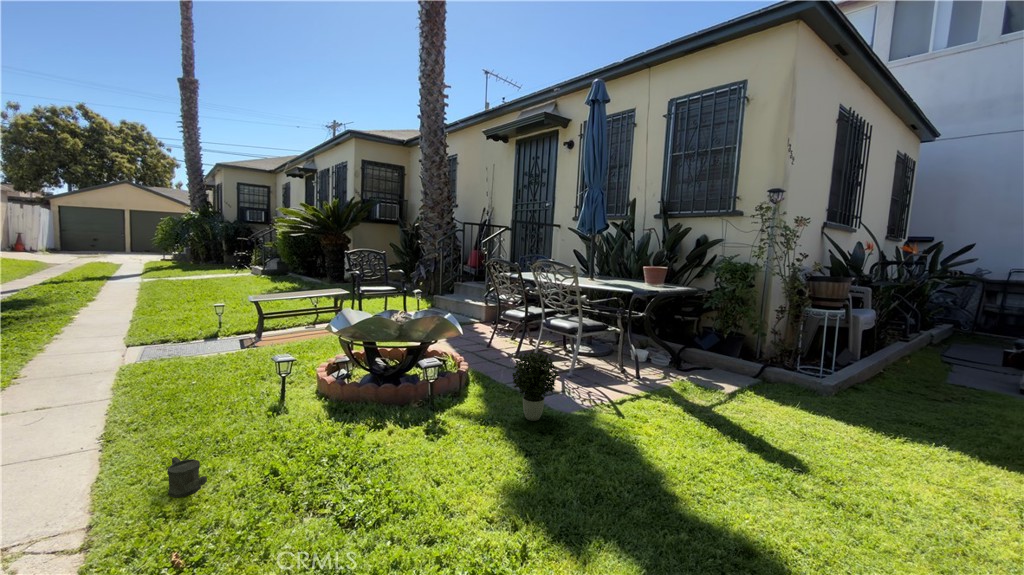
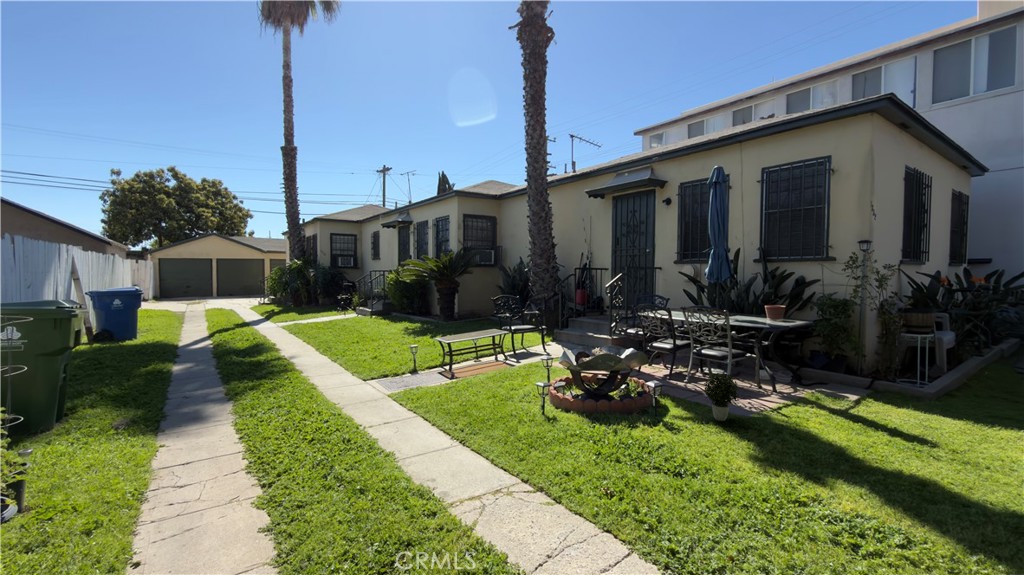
watering can: present [167,457,207,498] -> none [543,440,580,462]

